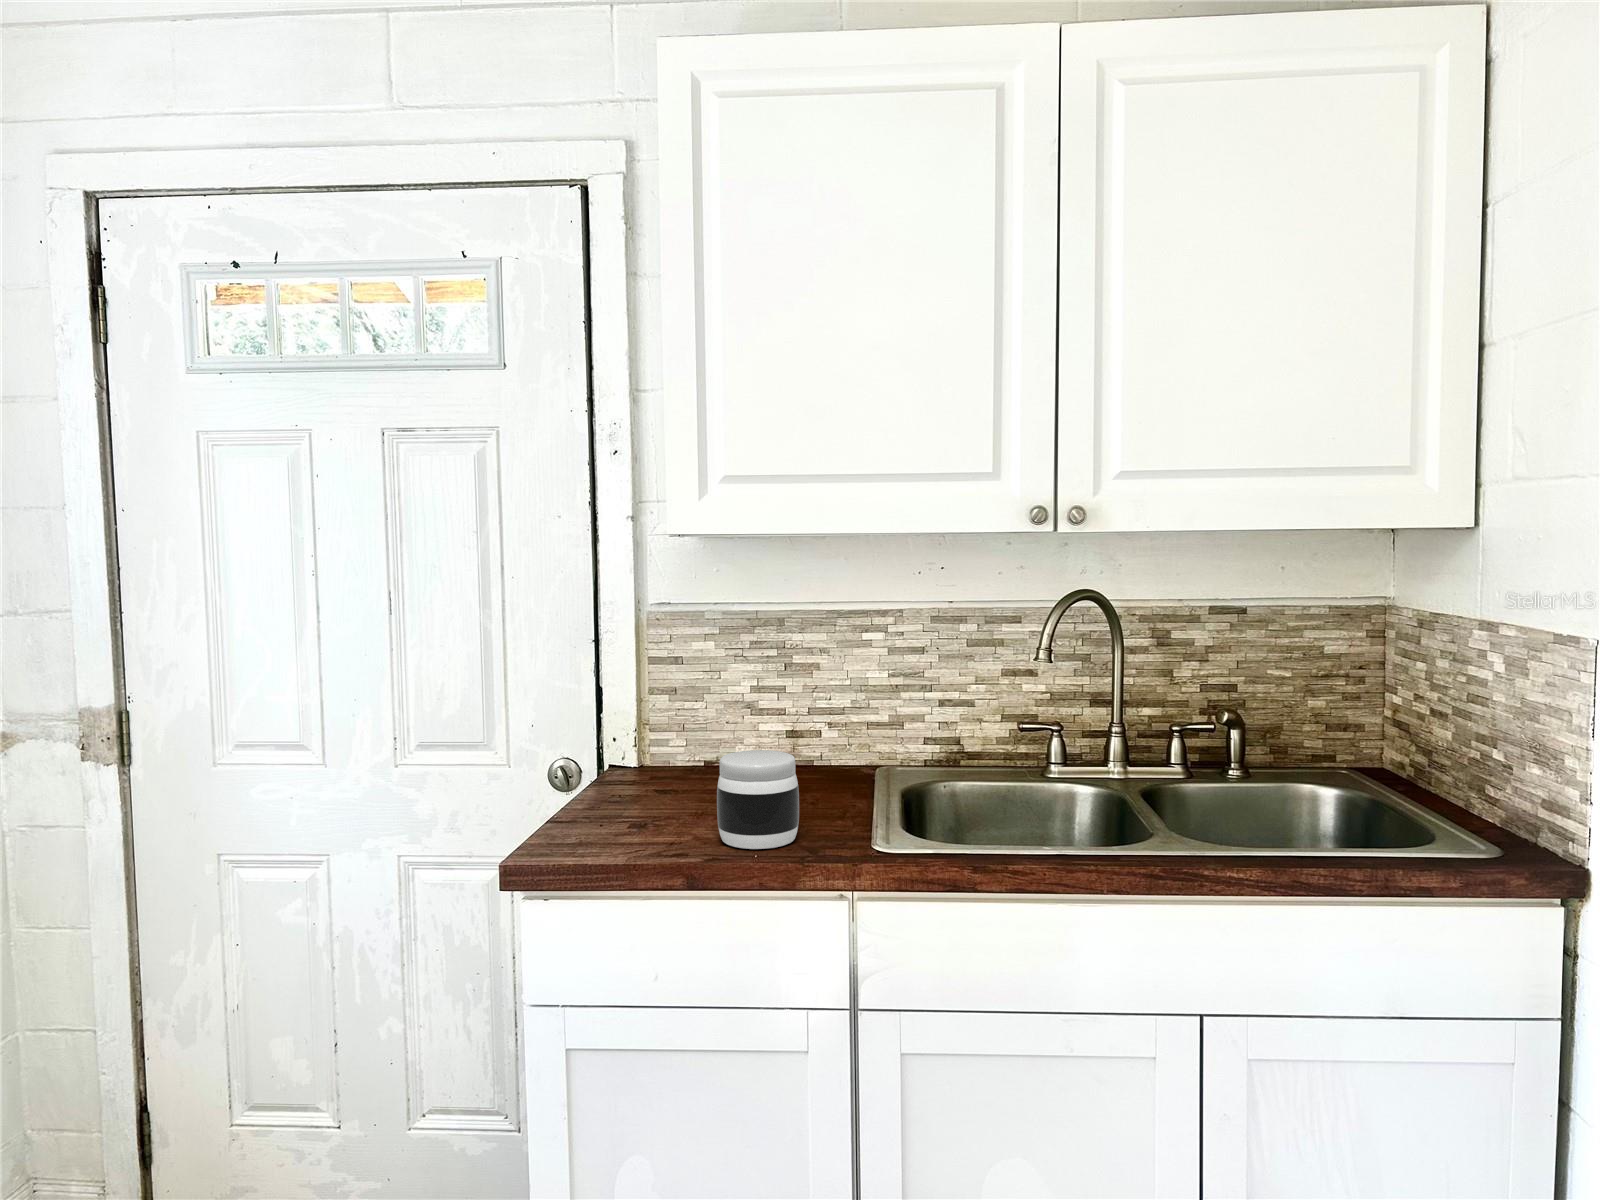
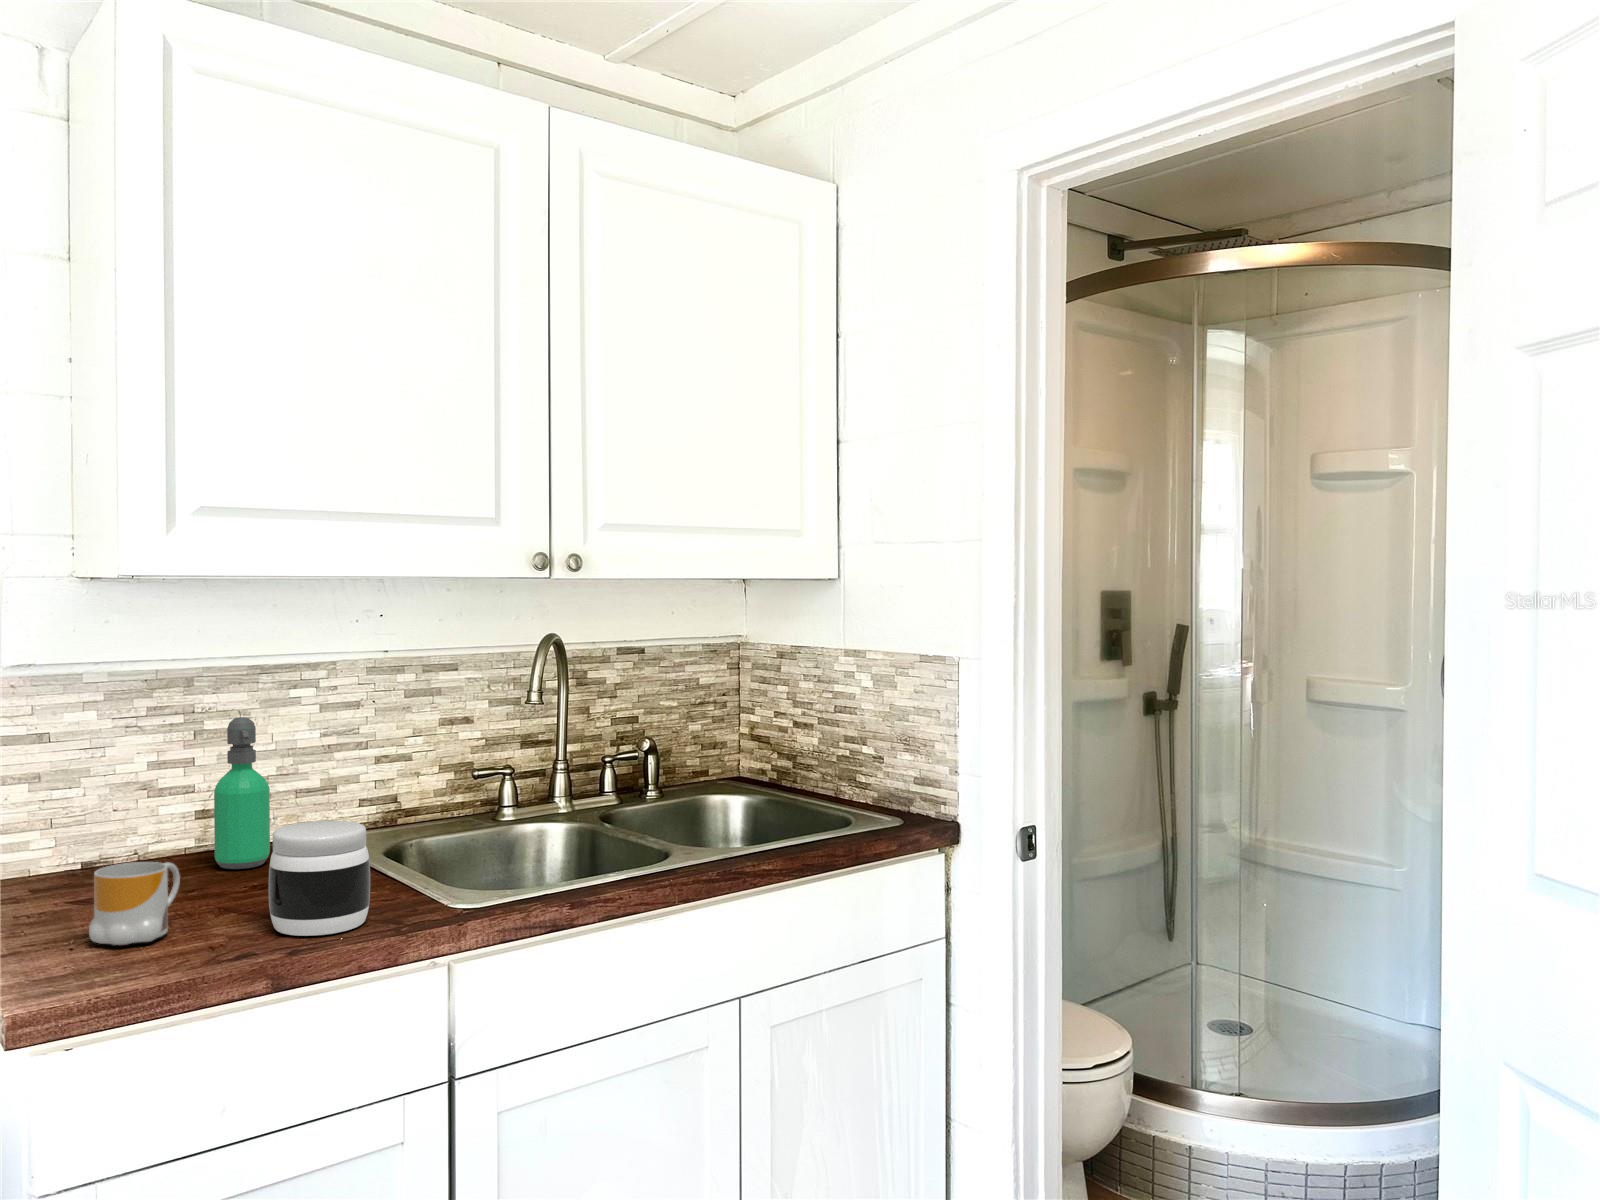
soap dispenser: none [781,656,824,781] -> present [214,717,270,869]
mug: none [612,763,688,827] -> present [89,862,180,945]

